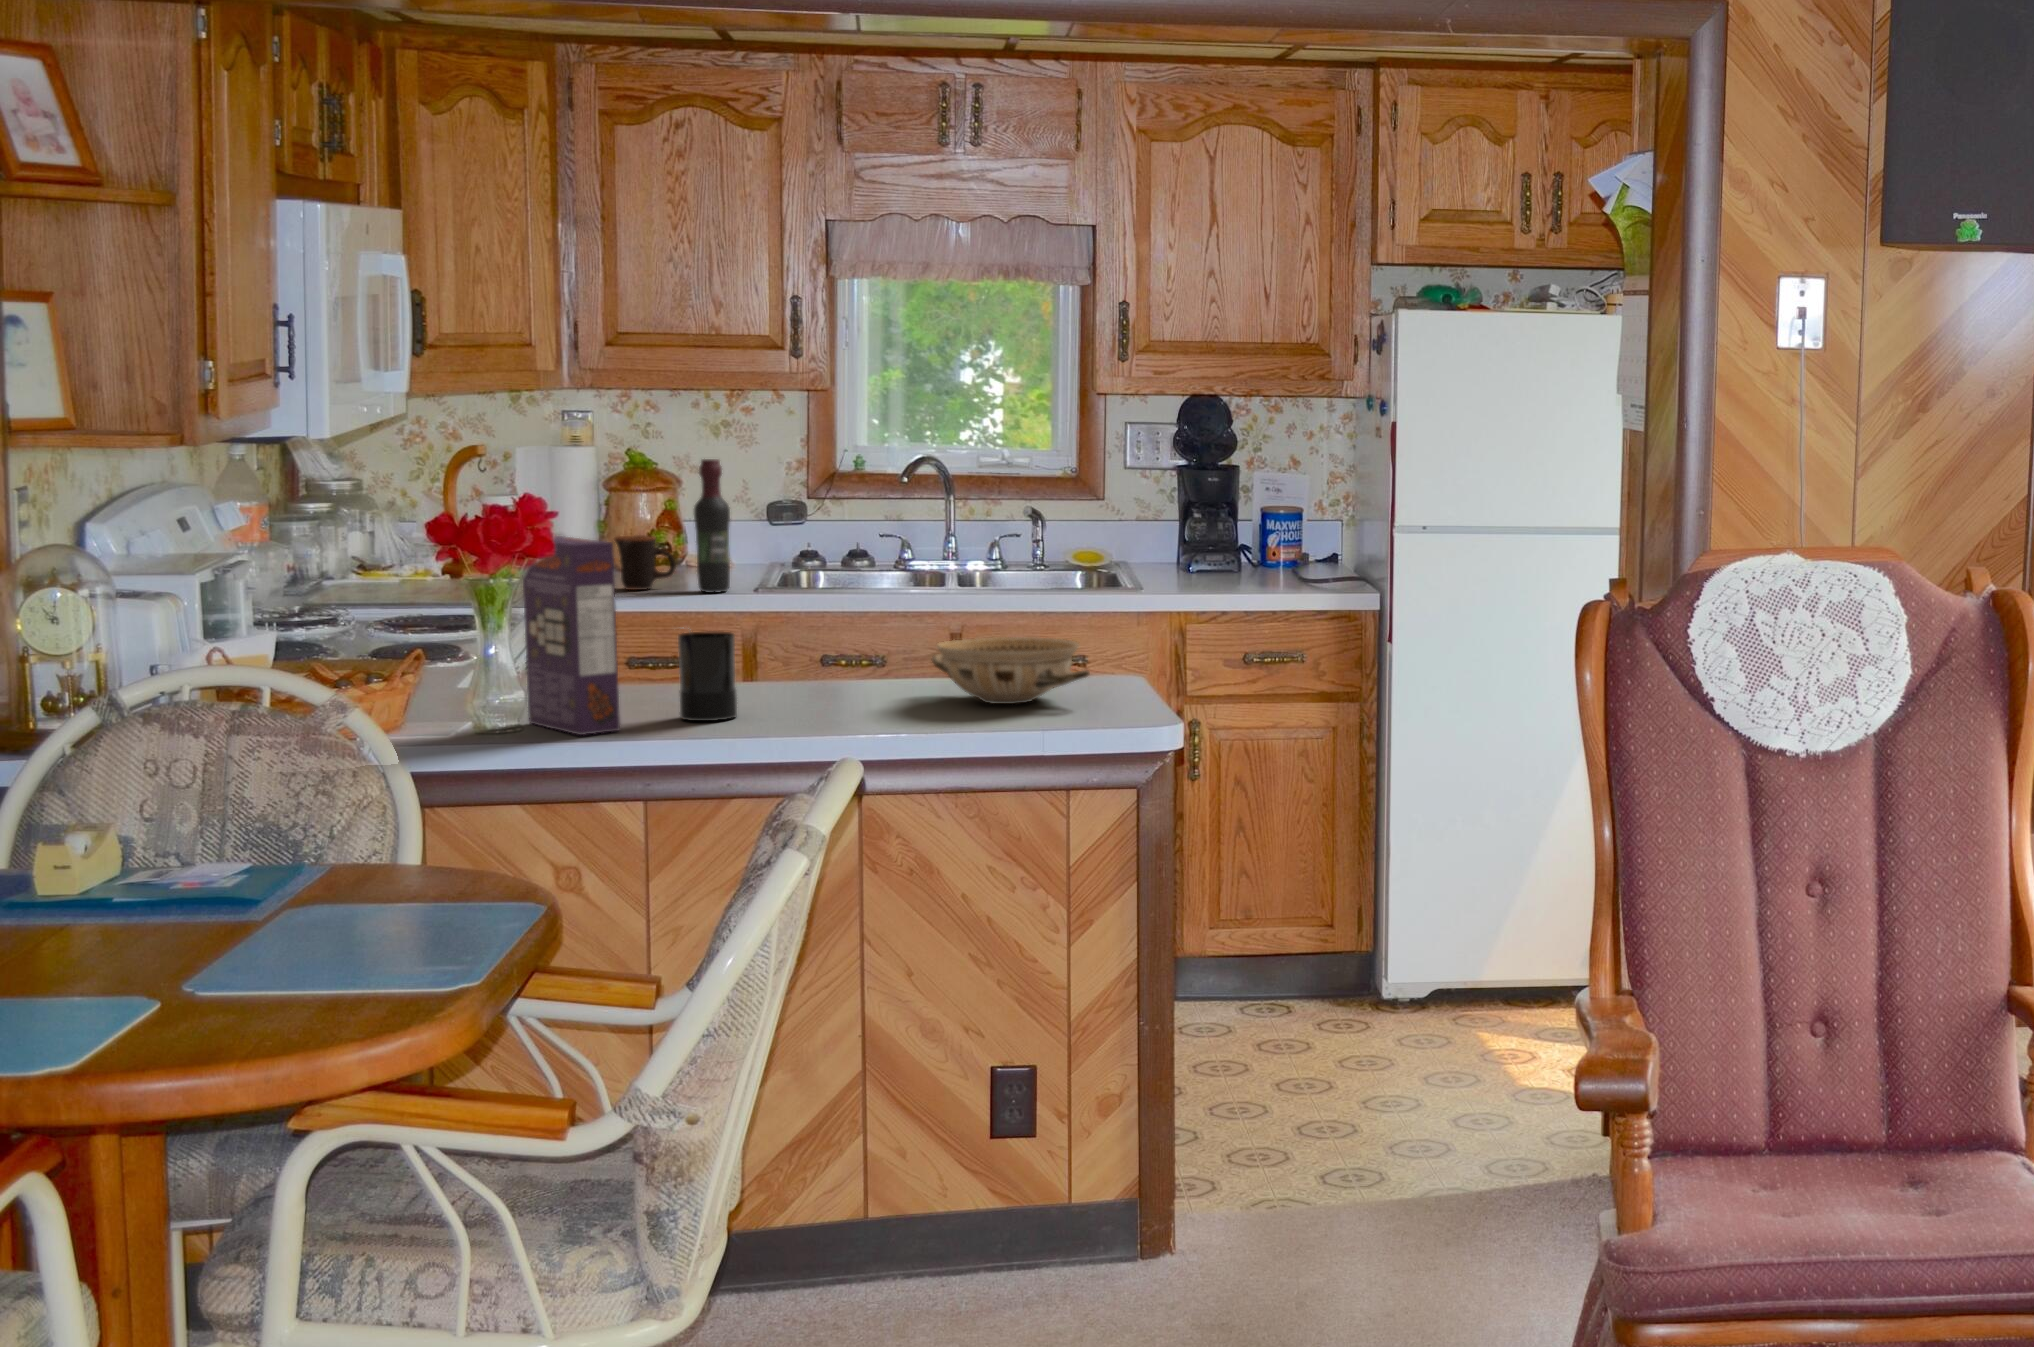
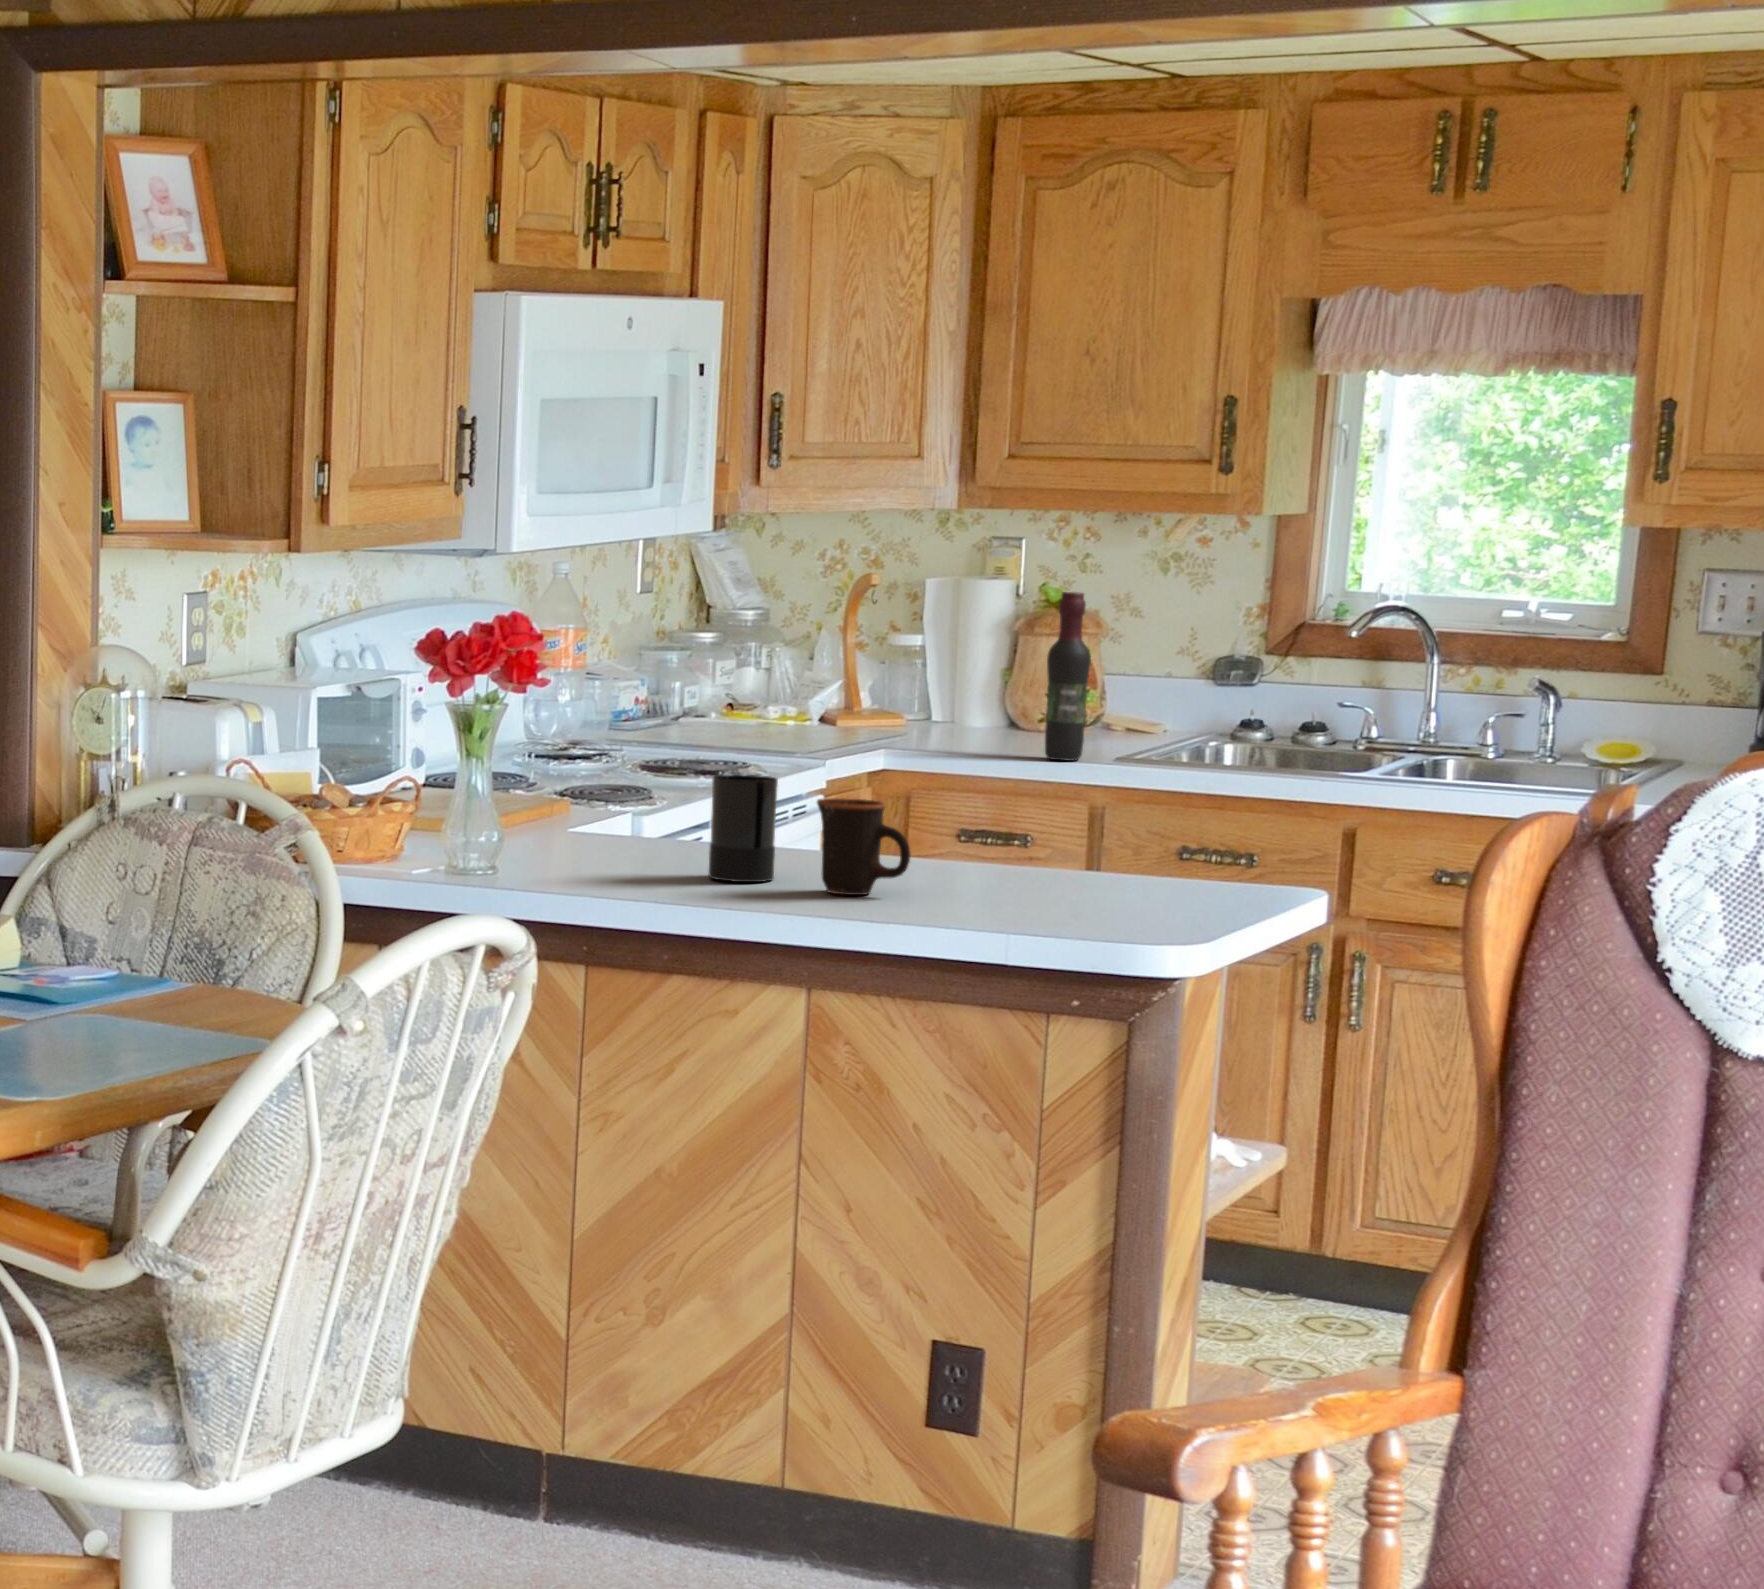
mug: present [614,535,676,590] -> present [817,798,911,895]
cereal box: present [523,536,620,735] -> none [564,647,634,880]
ceramic bowl: present [932,637,1089,704] -> none [1007,816,1193,904]

